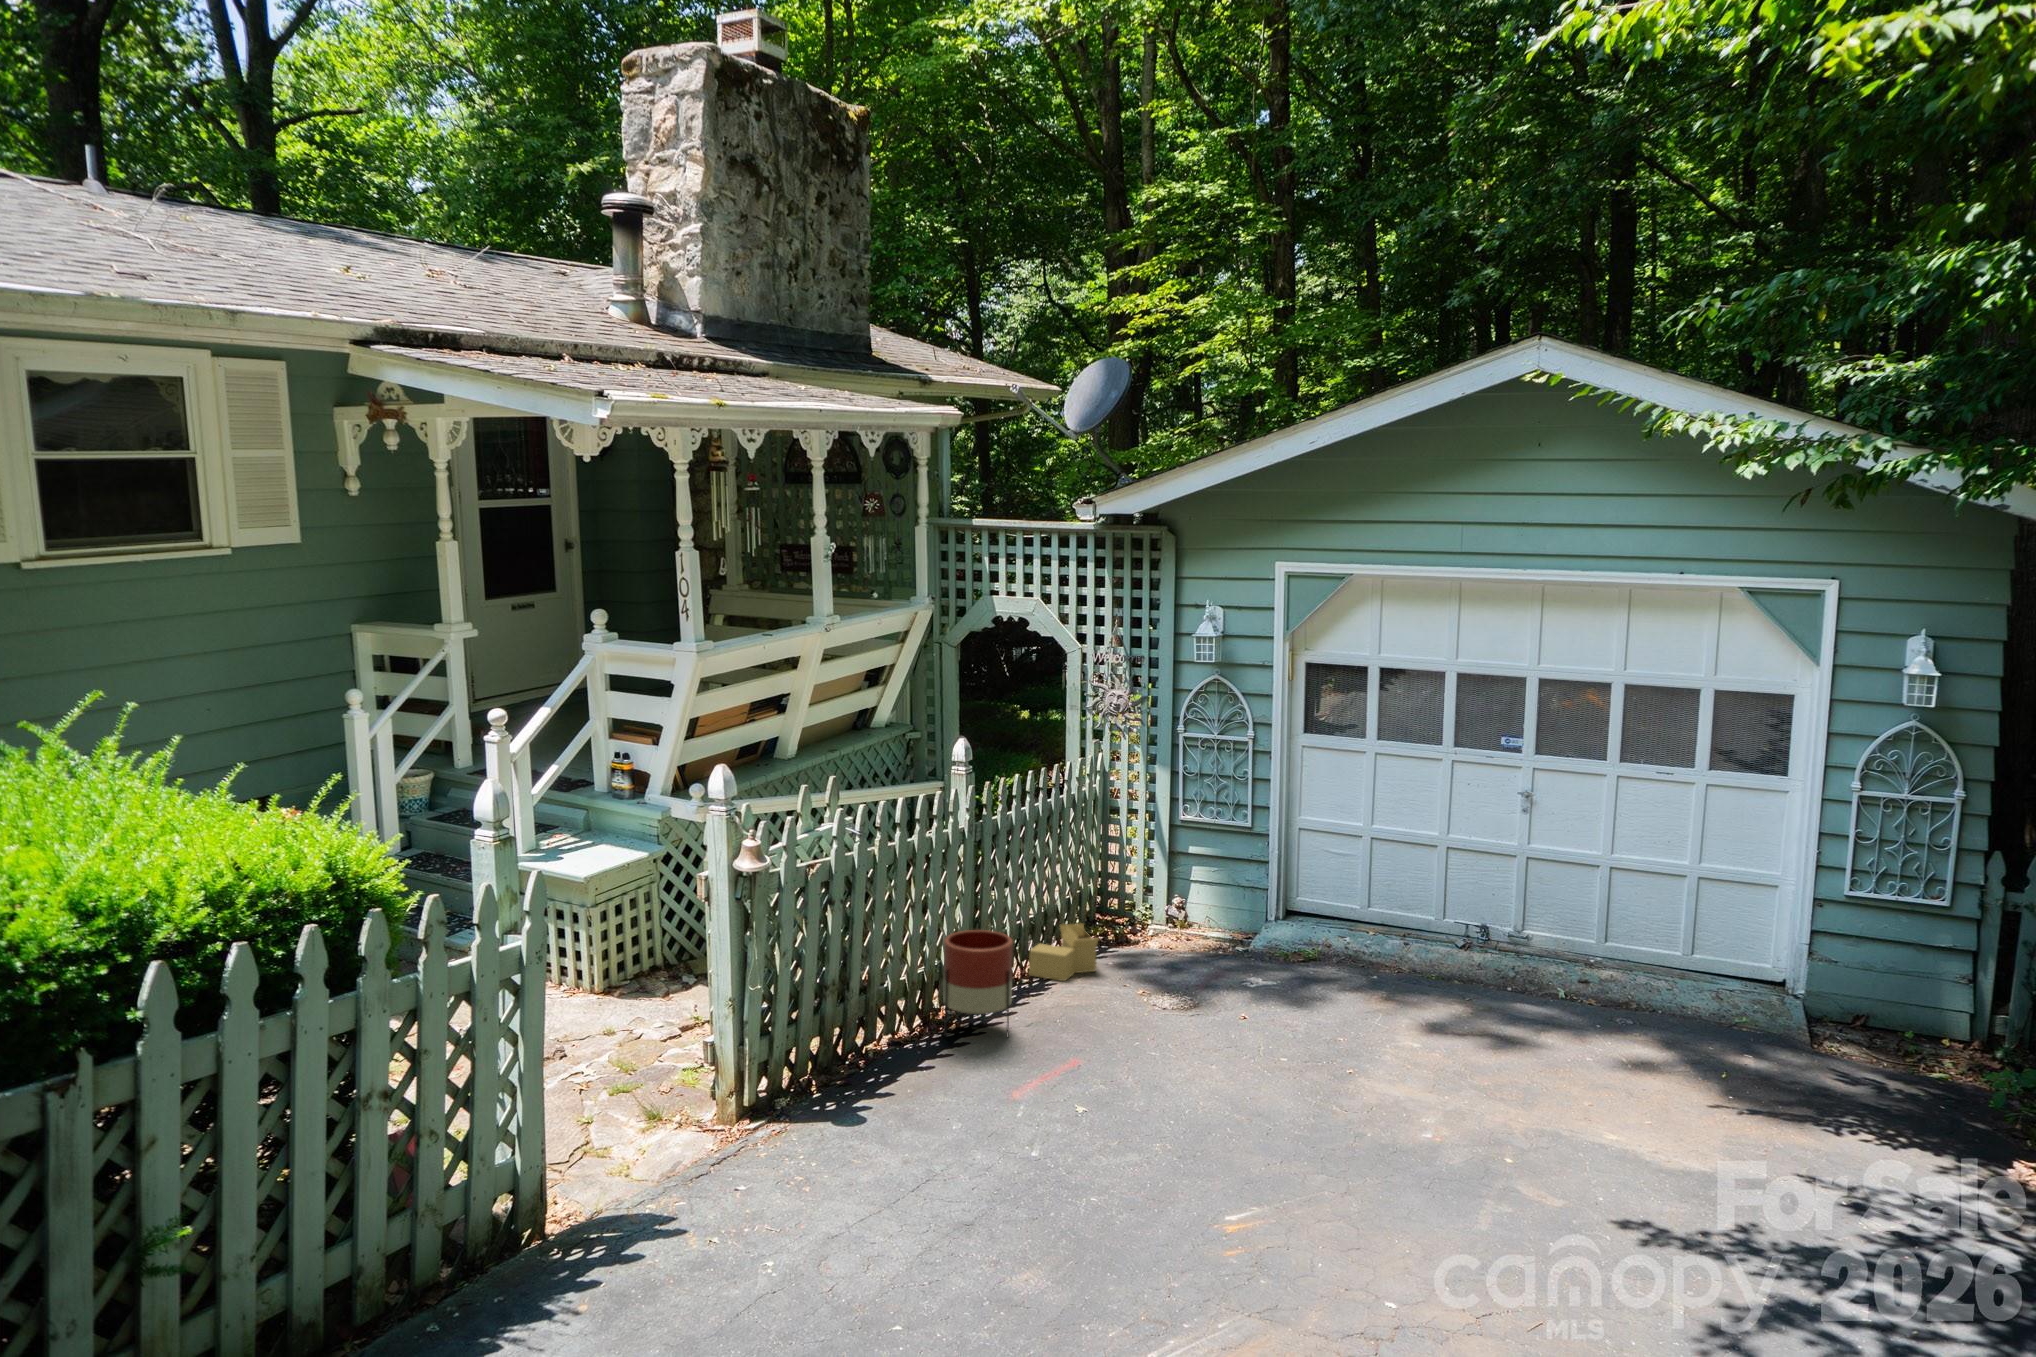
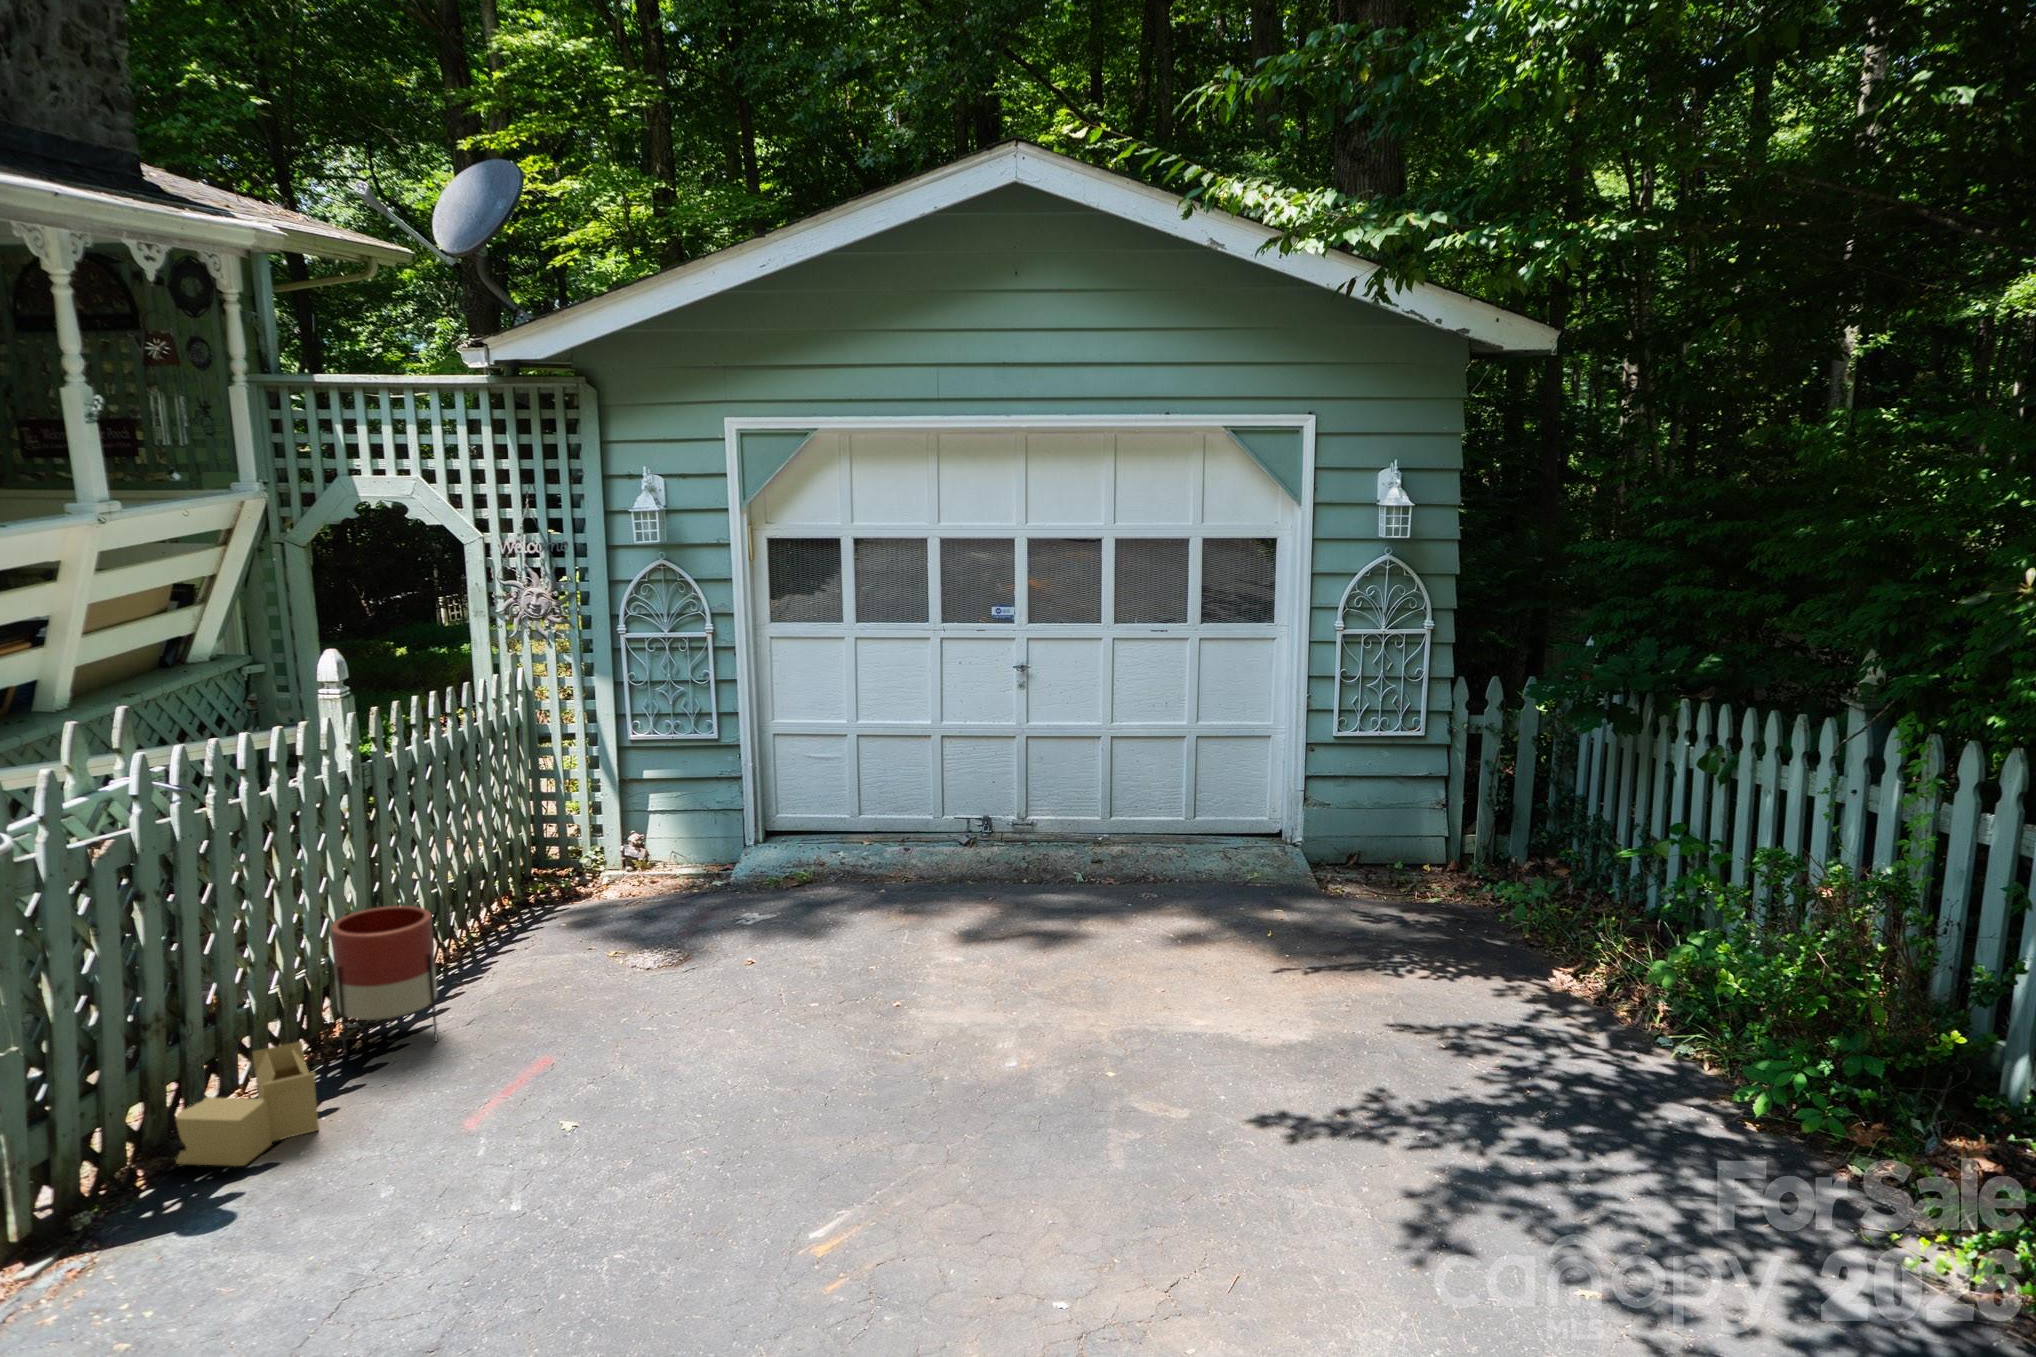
cardboard box: present [1029,923,1099,981] -> present [176,1041,319,1166]

